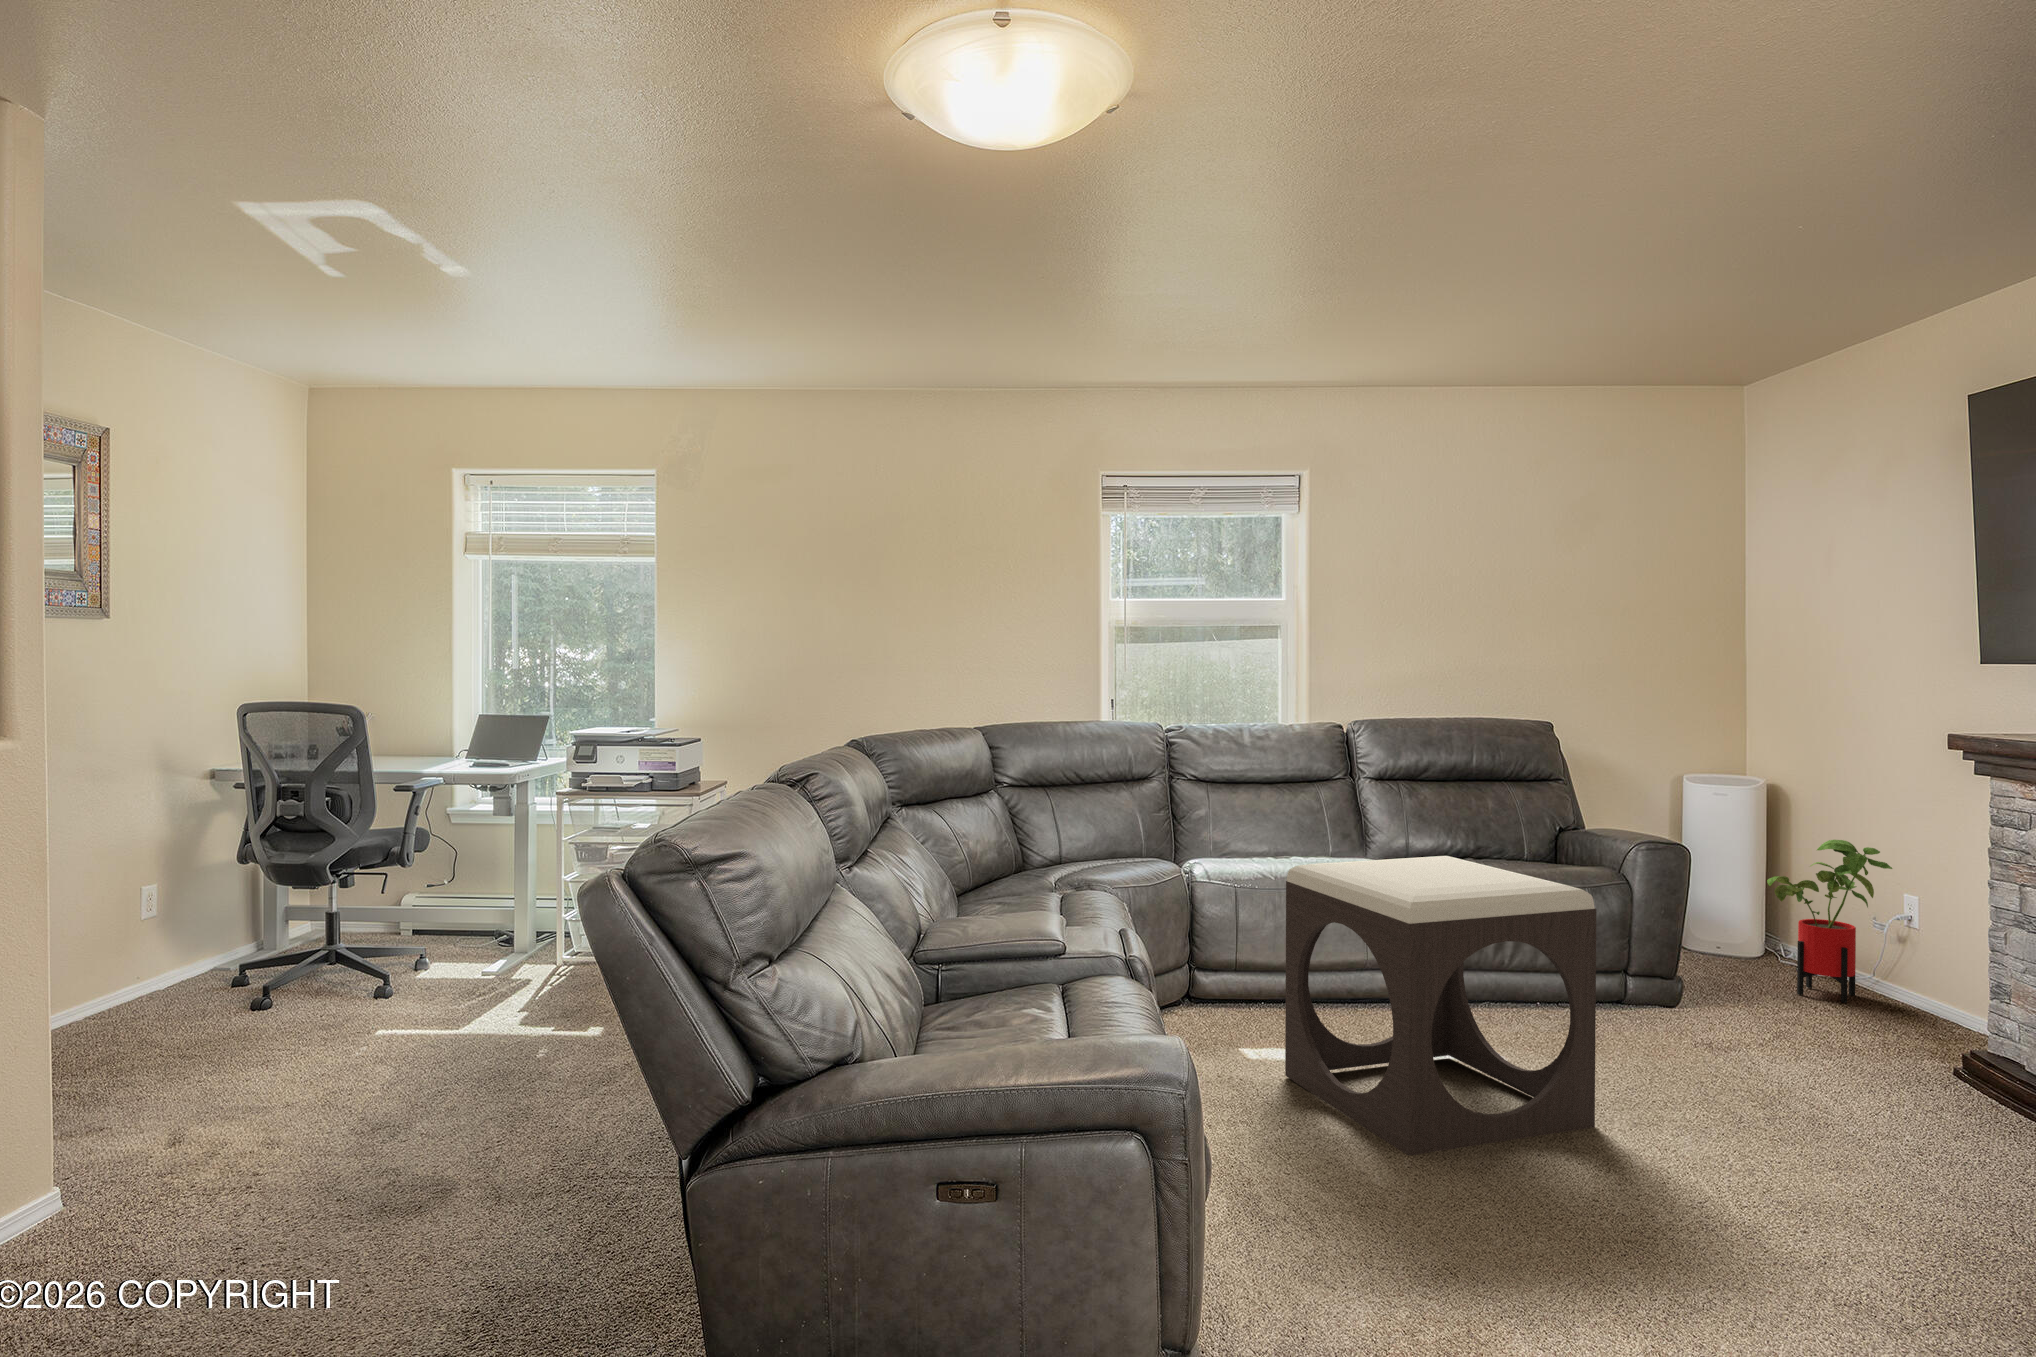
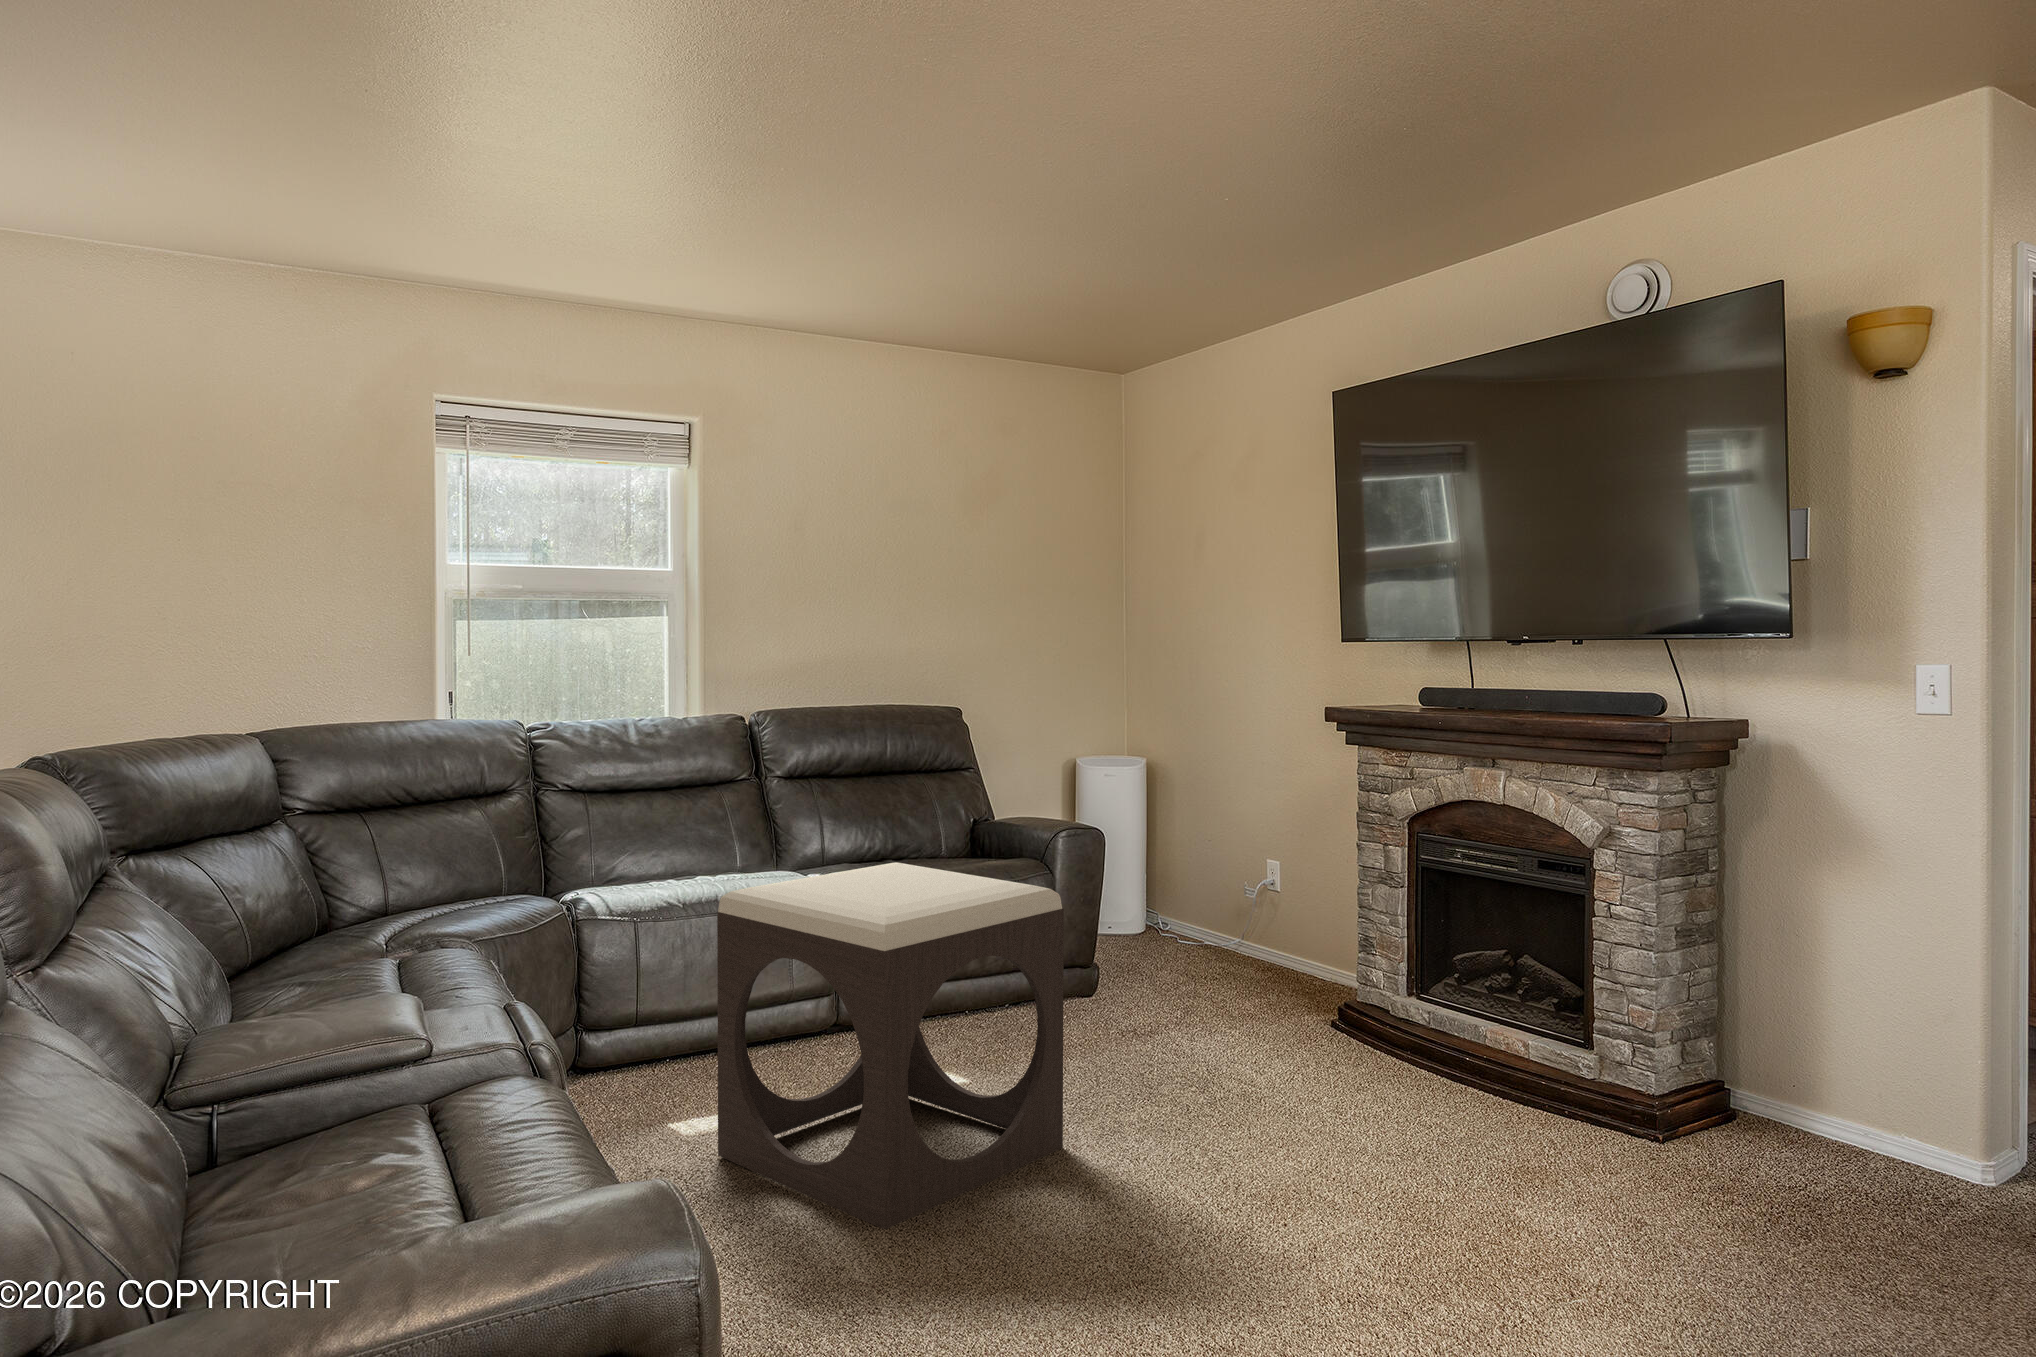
house plant: present [1767,840,1892,1003] -> none [1167,813,1268,970]

